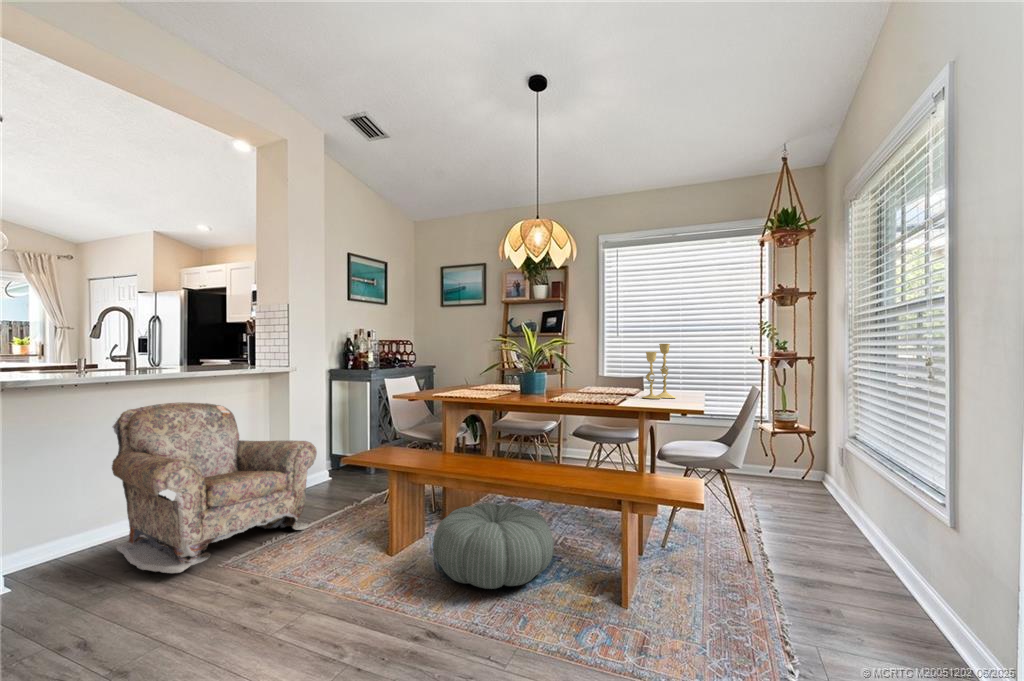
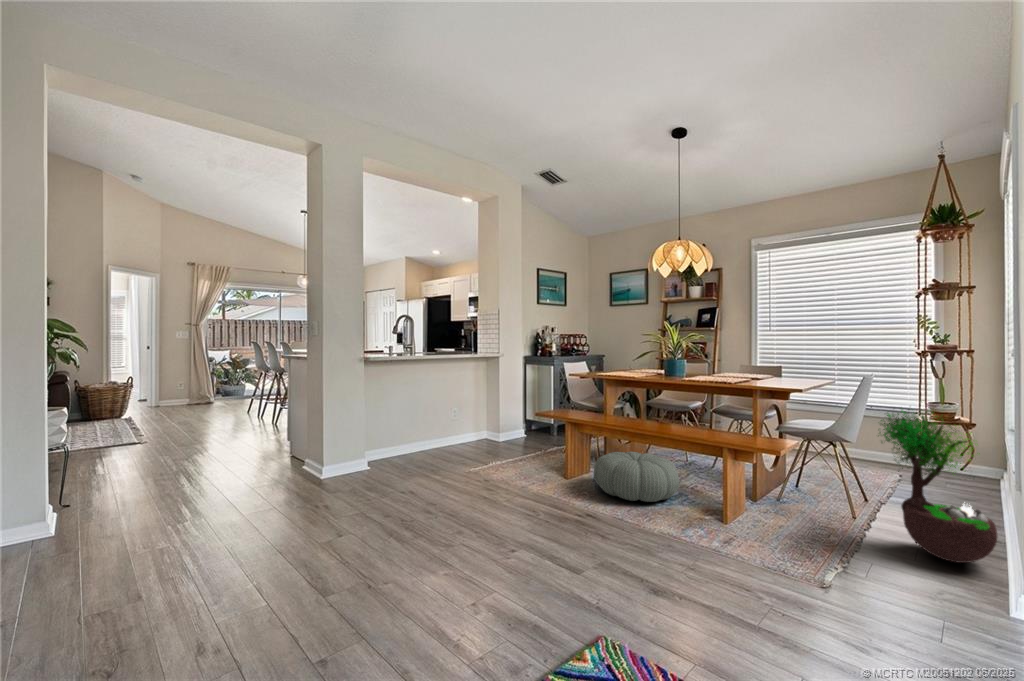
candlestick: present [642,344,676,399] -> none [769,338,804,385]
armchair: present [112,402,317,573] -> none [411,375,519,469]
potted tree: none [785,416,934,621] -> present [880,411,998,563]

